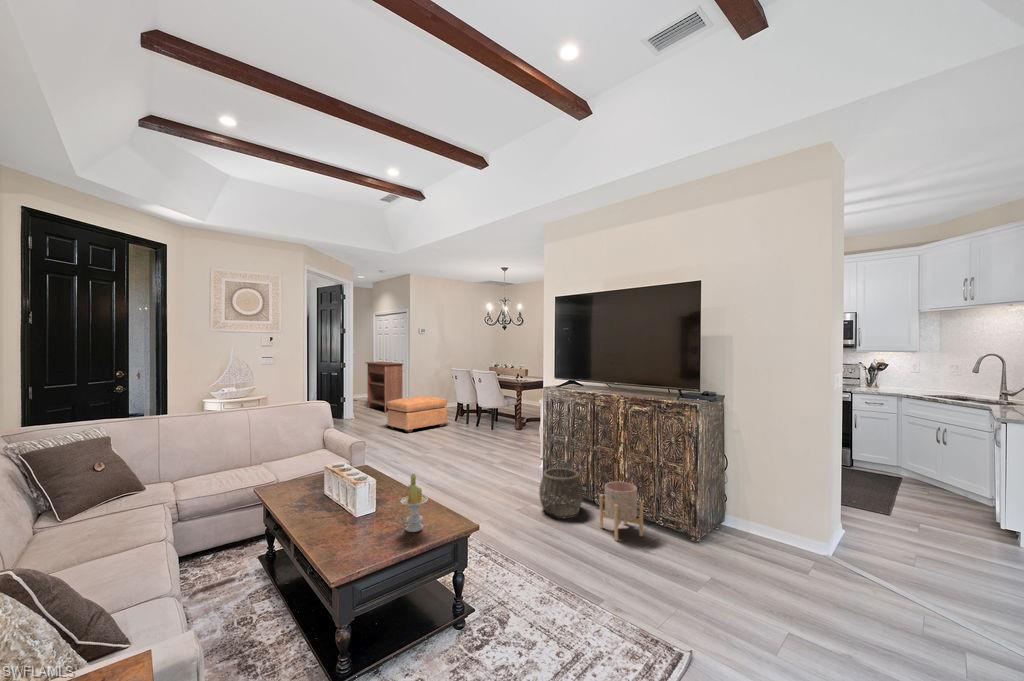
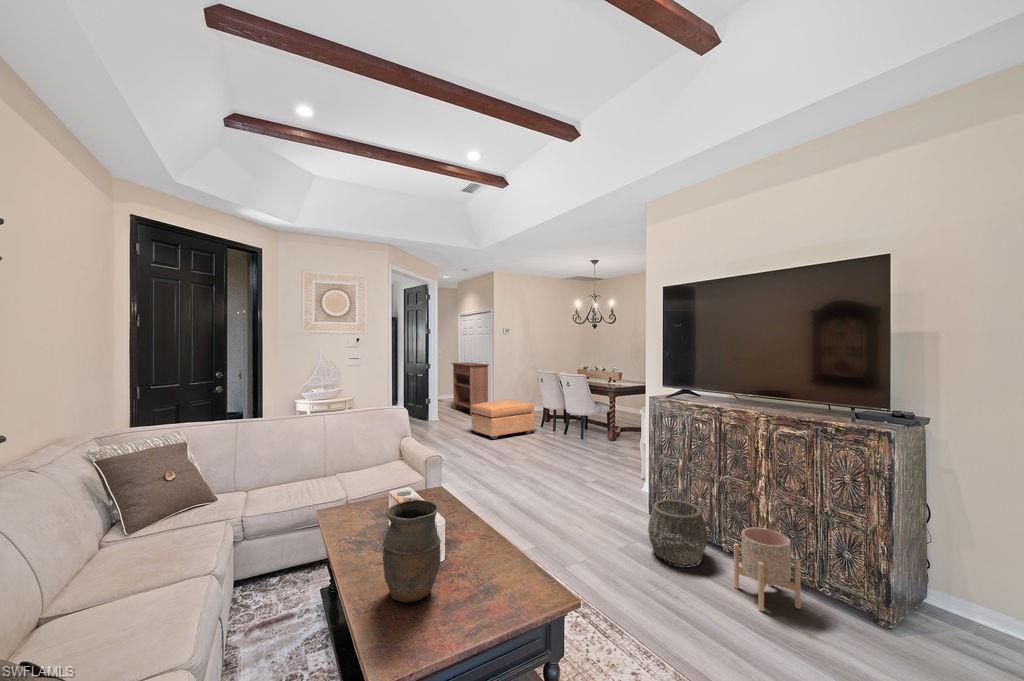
vase: none [329,464,375,540] -> present [383,500,441,603]
candle: present [400,474,428,532] -> none [473,518,509,598]

